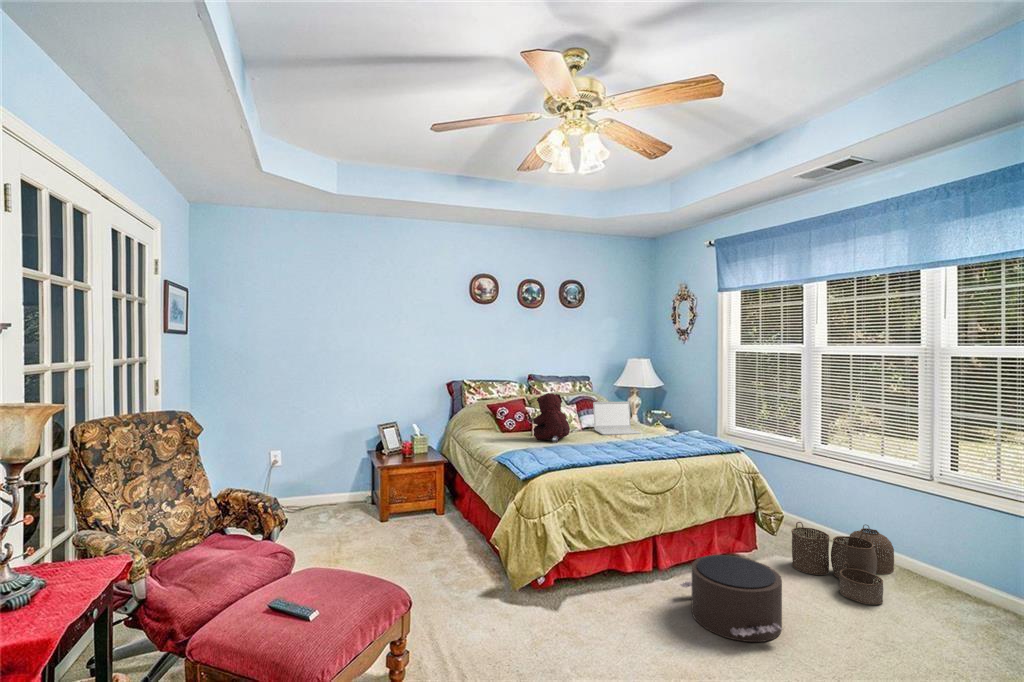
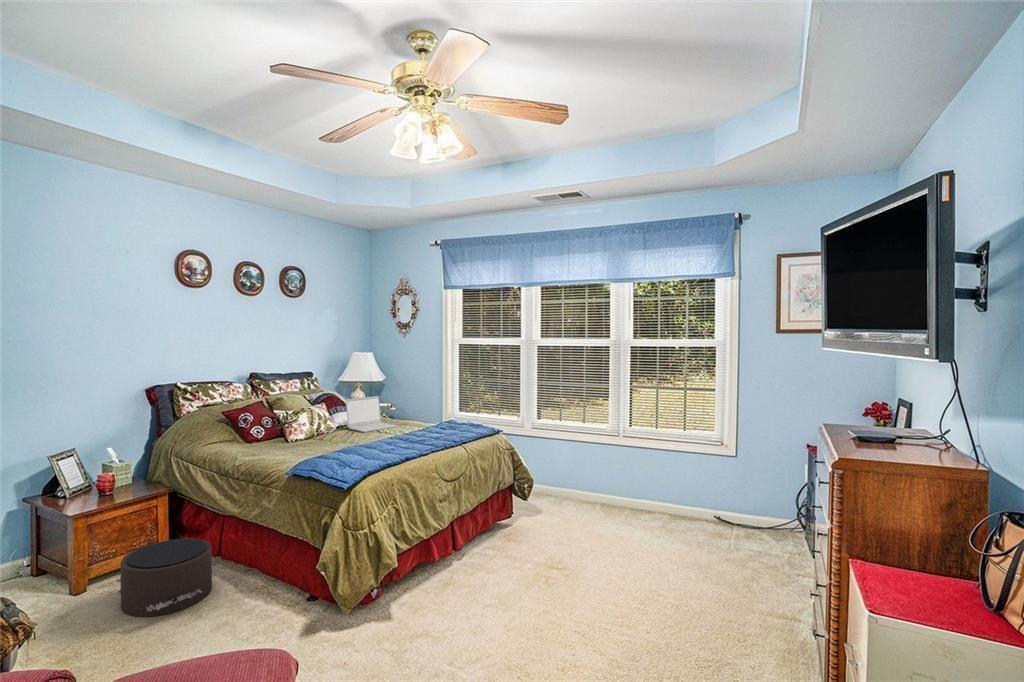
teddy bear: present [533,393,570,443] -> none [298,394,340,447]
woven basket: present [791,522,894,604] -> none [532,475,599,531]
pouf: present [680,555,782,642] -> present [116,538,212,617]

